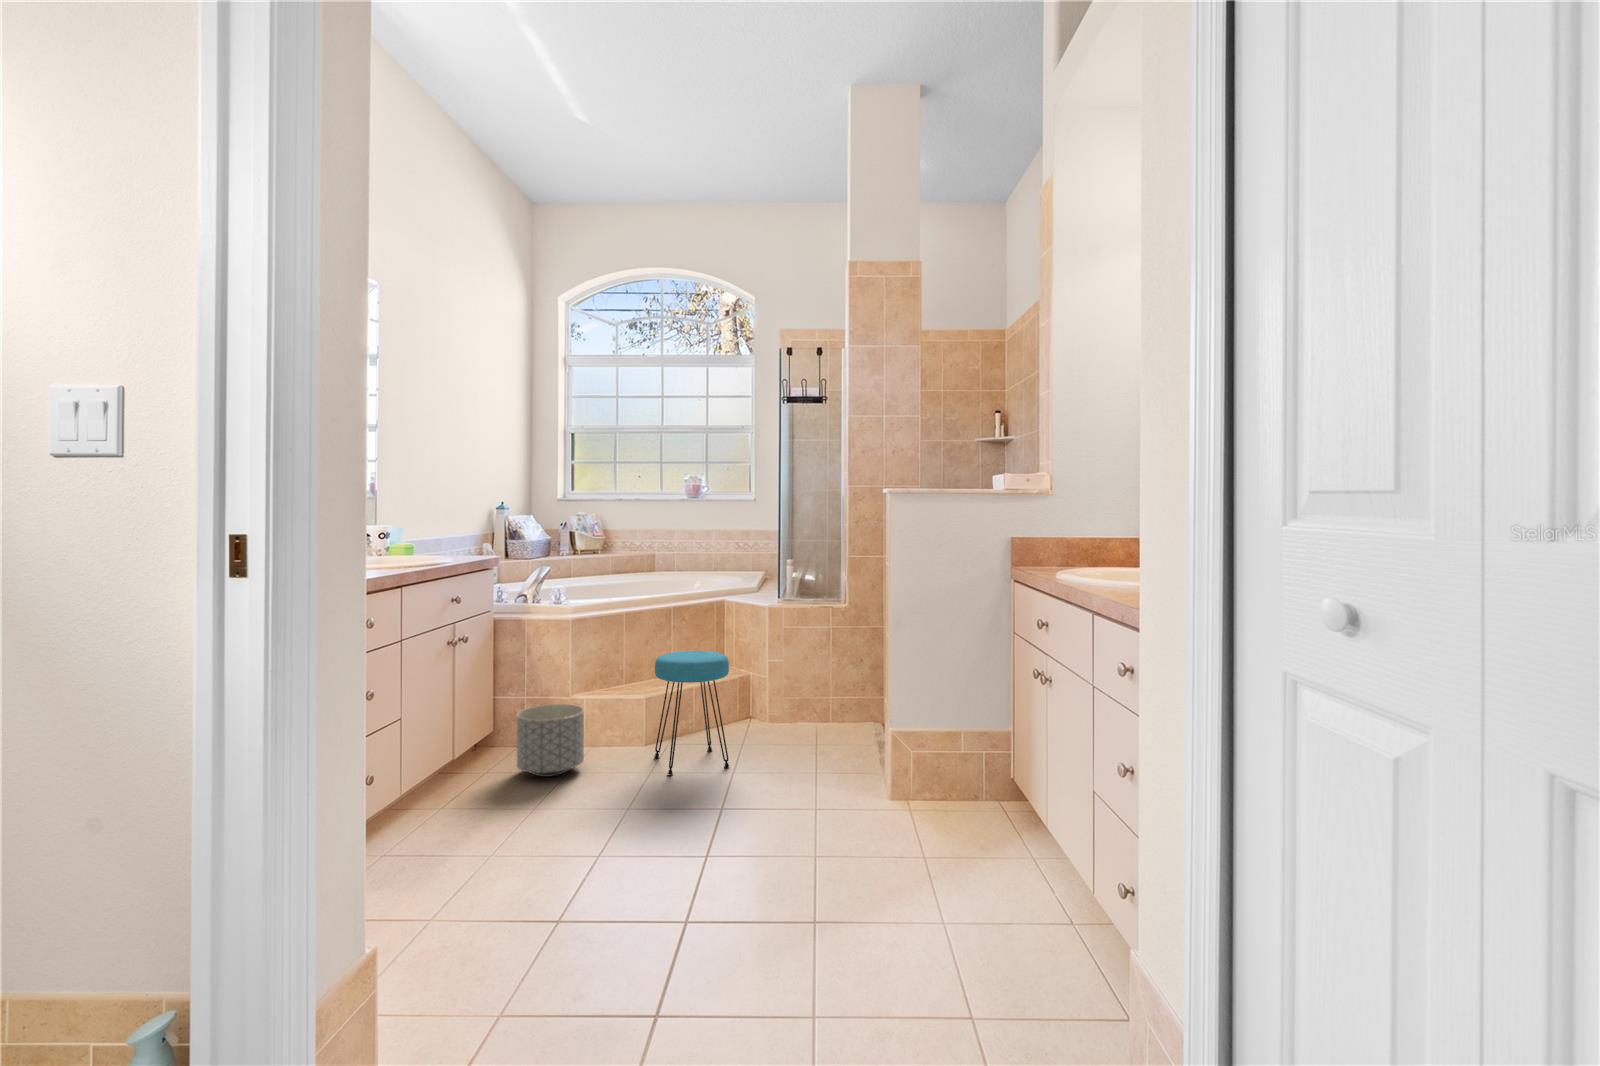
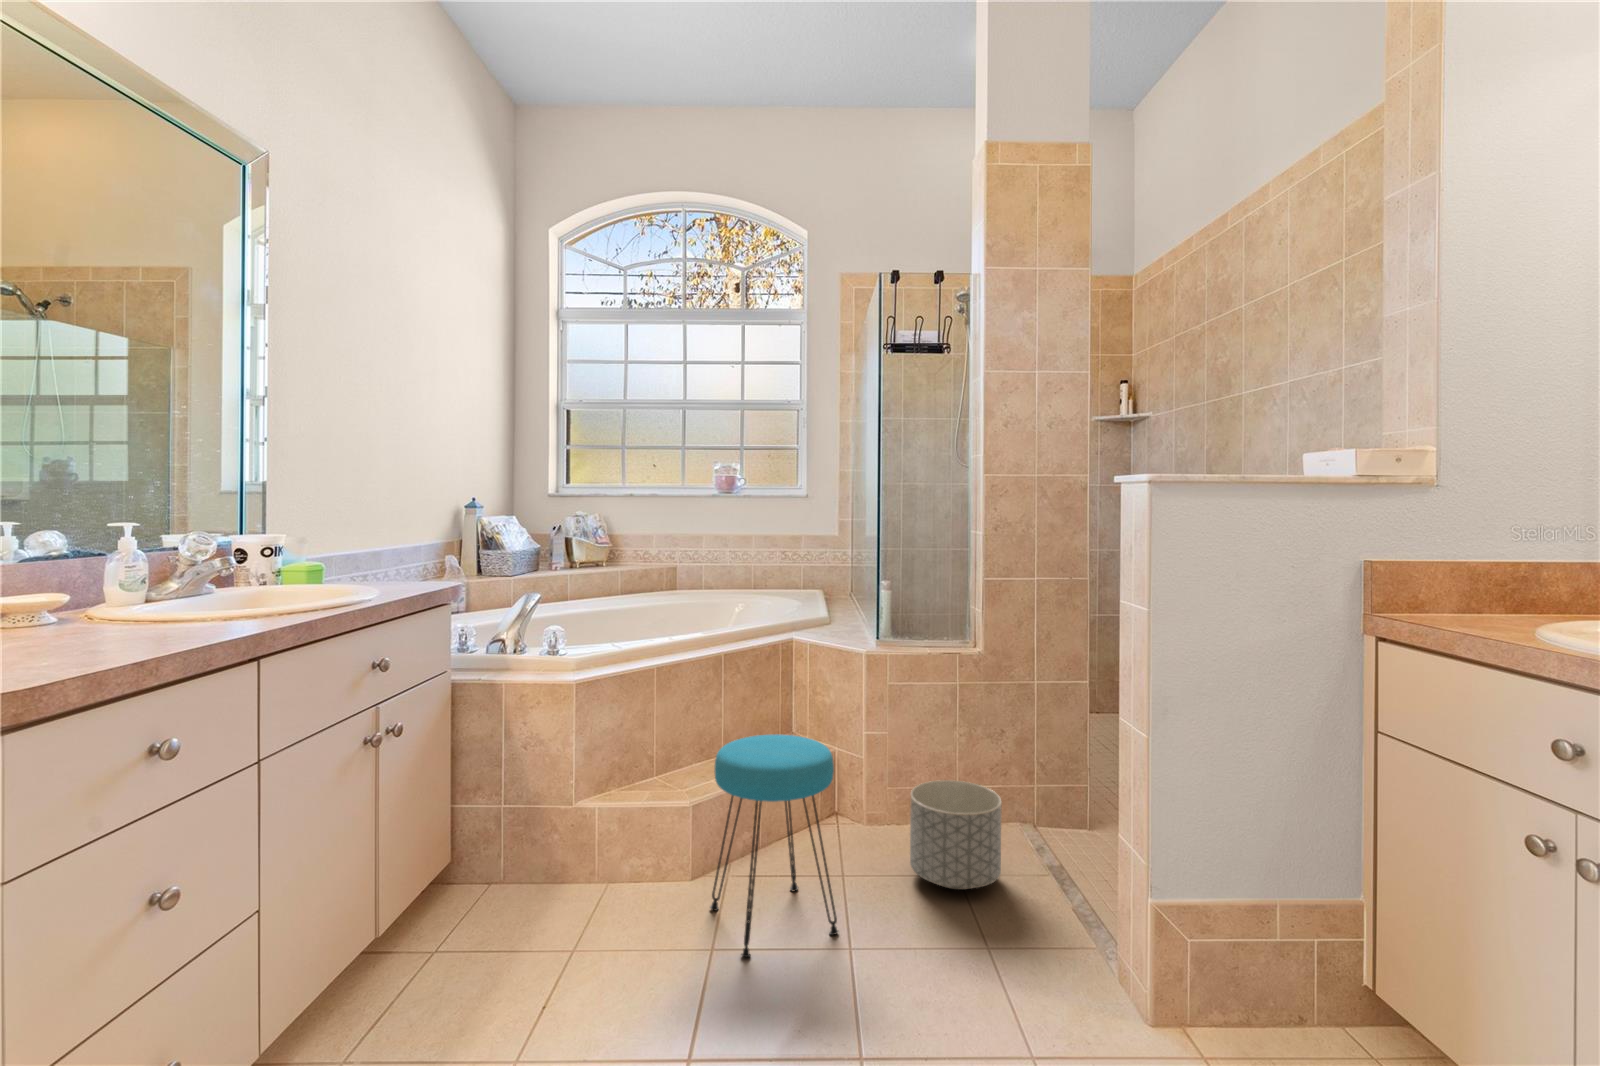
planter: present [517,704,584,777] -> present [910,780,1002,890]

